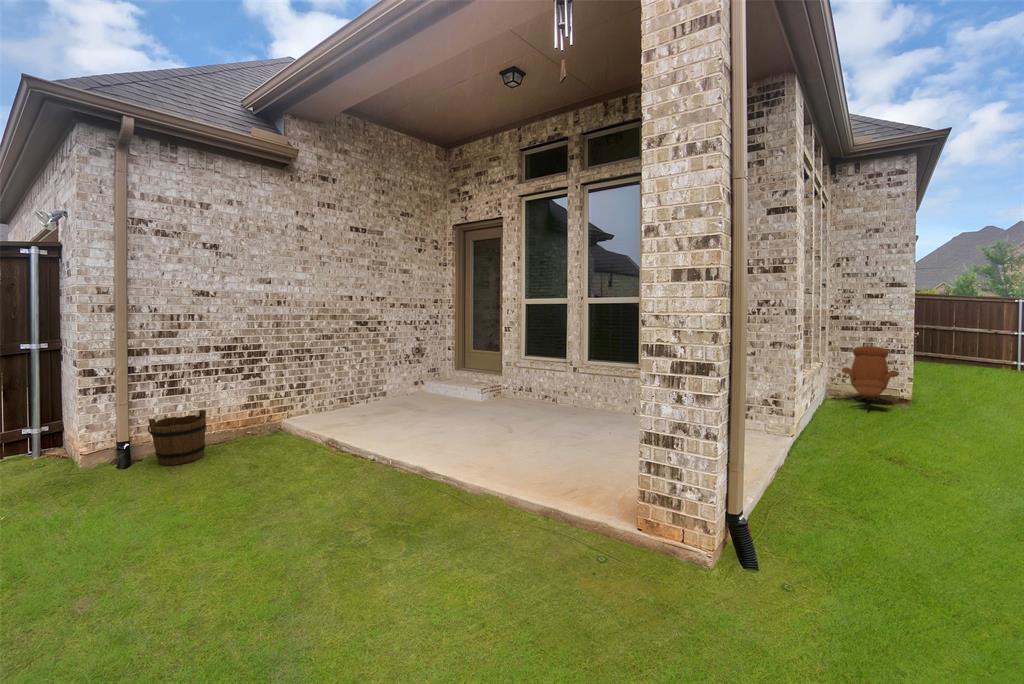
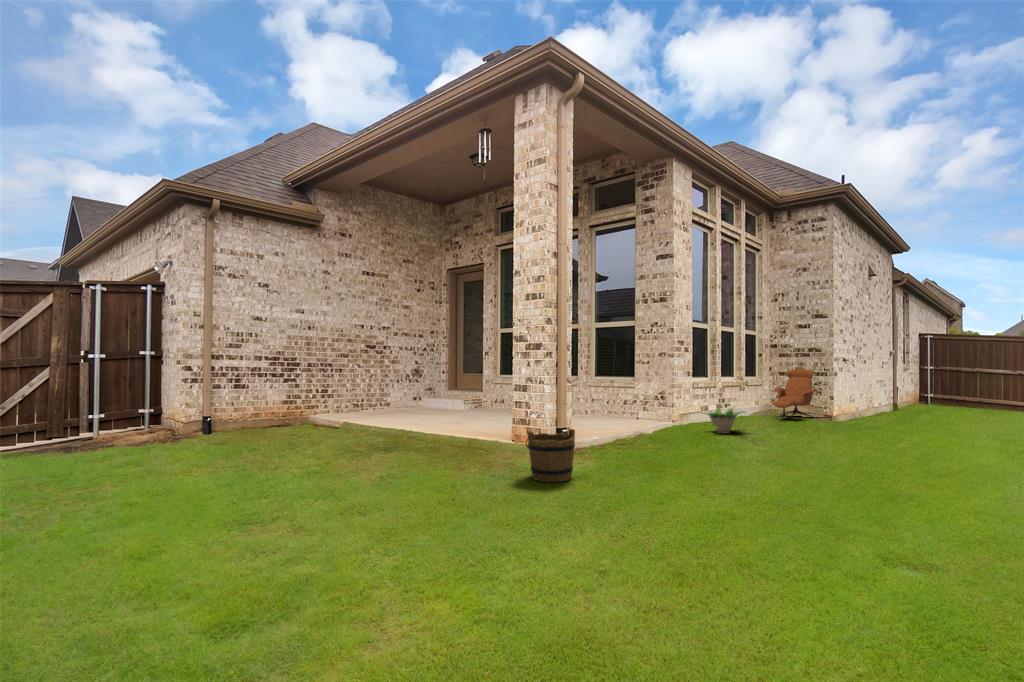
decorative plant: none [804,404,872,442] -> present [704,407,744,433]
bucket: present [148,409,206,465] -> present [526,429,575,482]

